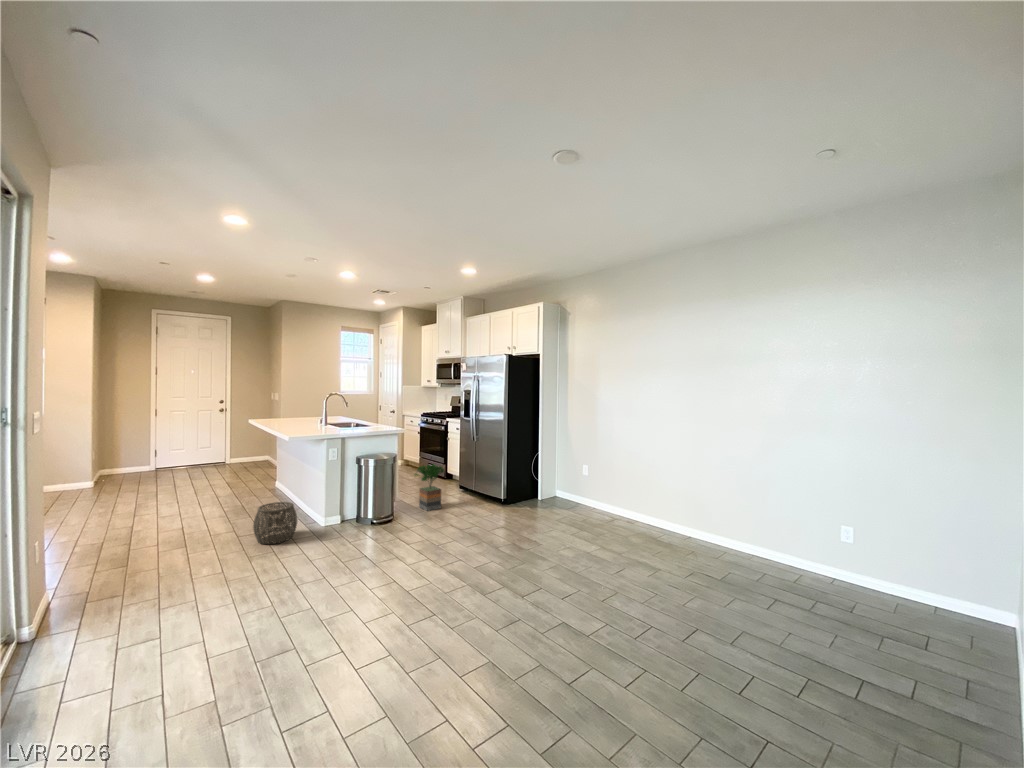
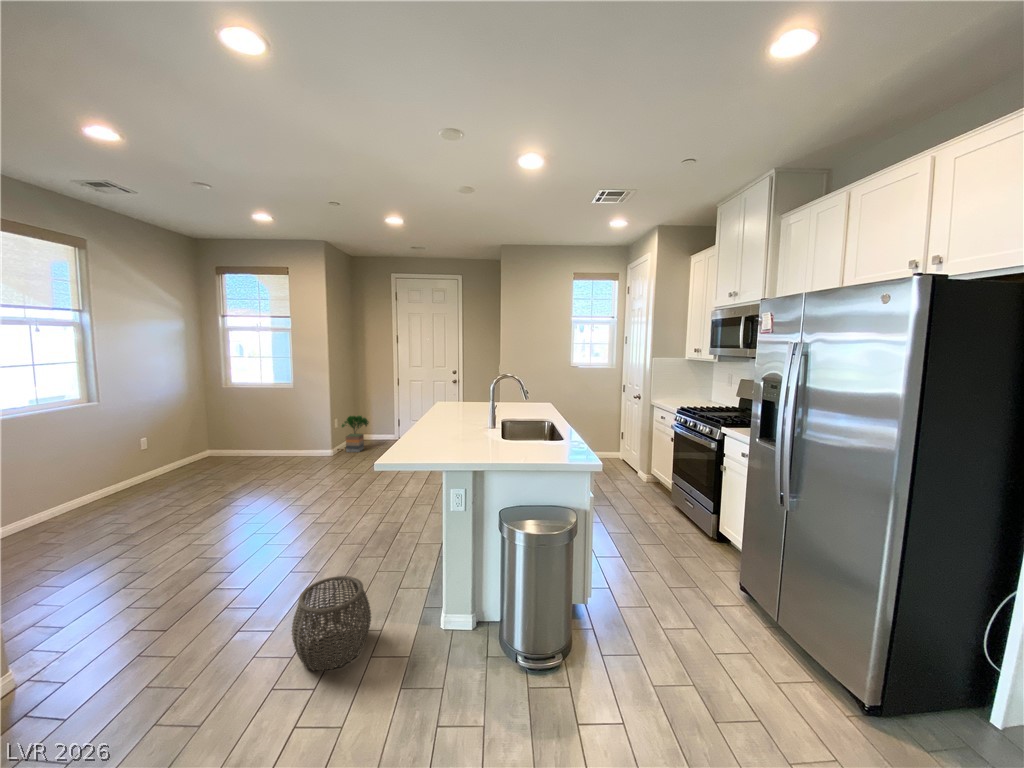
potted tree: present [415,464,444,511] -> present [342,416,369,452]

